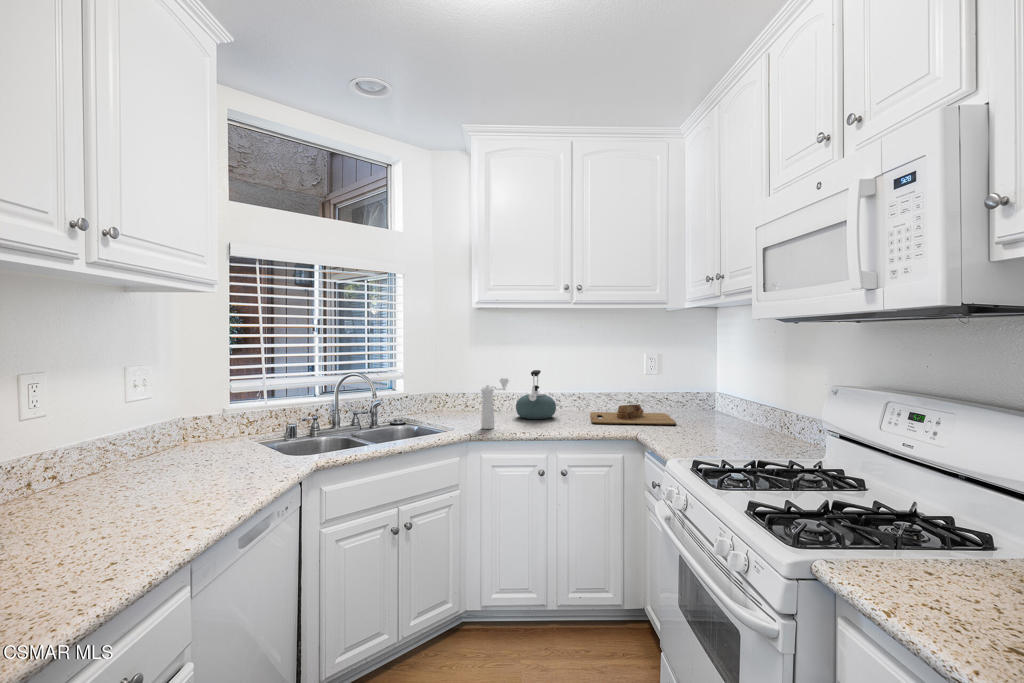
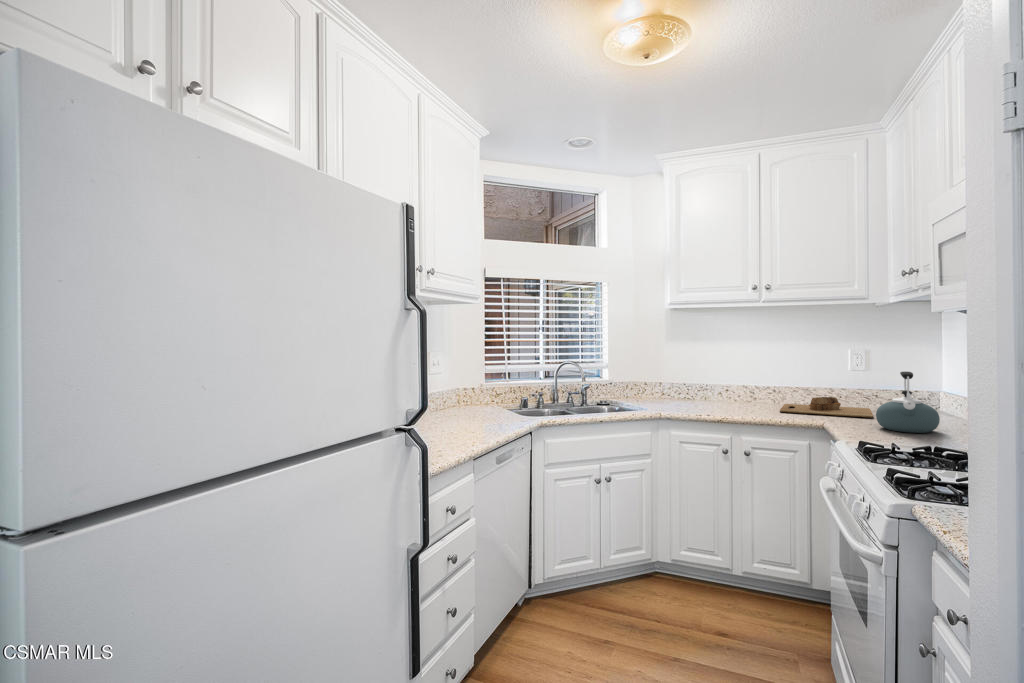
kettle: present [516,370,556,419] -> present [876,372,940,433]
pepper mill: present [481,378,509,429] -> none [671,368,698,410]

